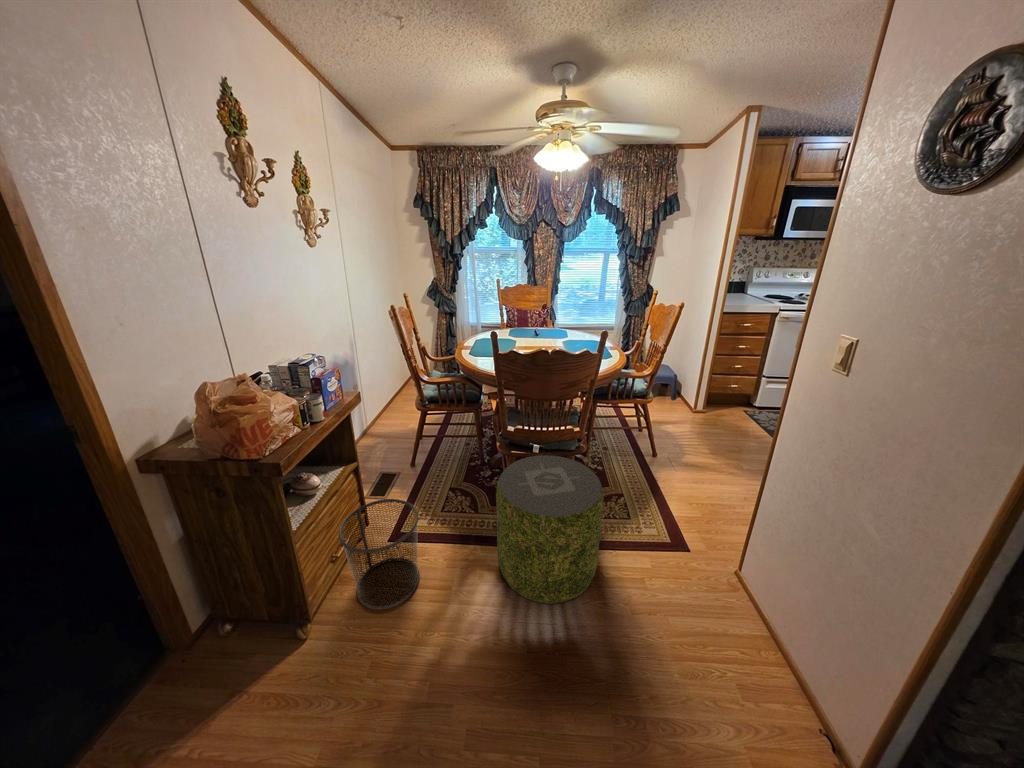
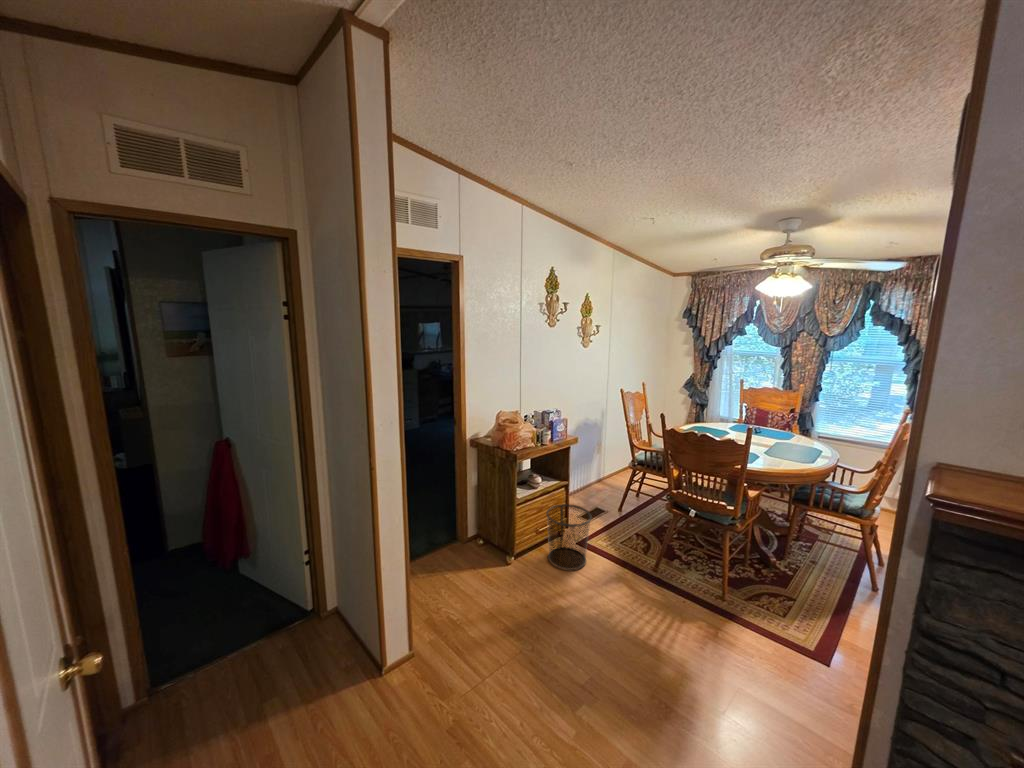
pouf: present [496,455,604,604] -> none [636,513,727,632]

